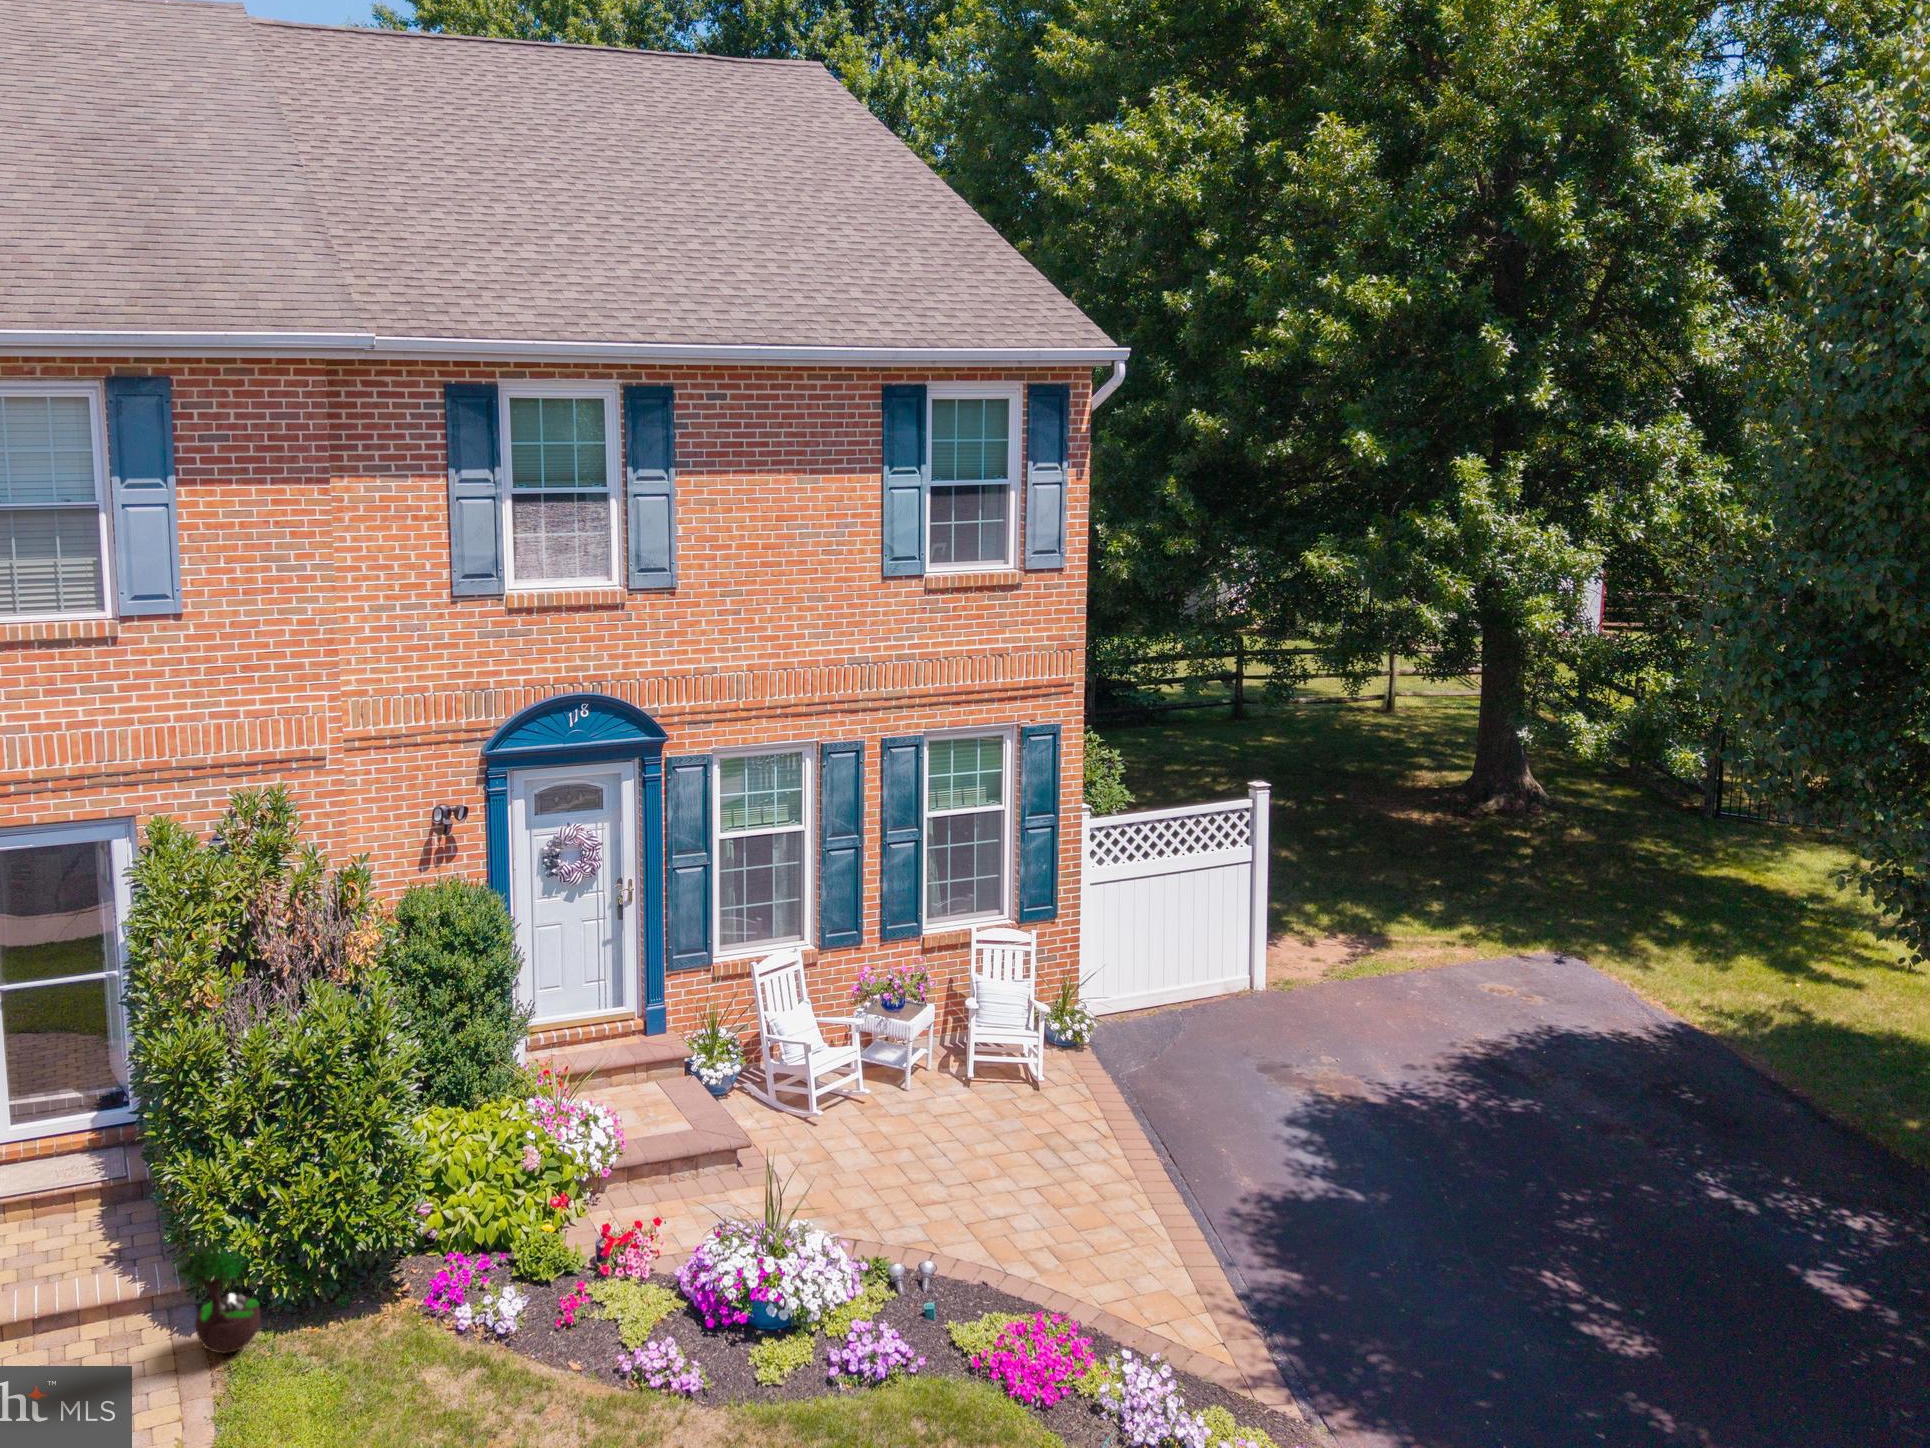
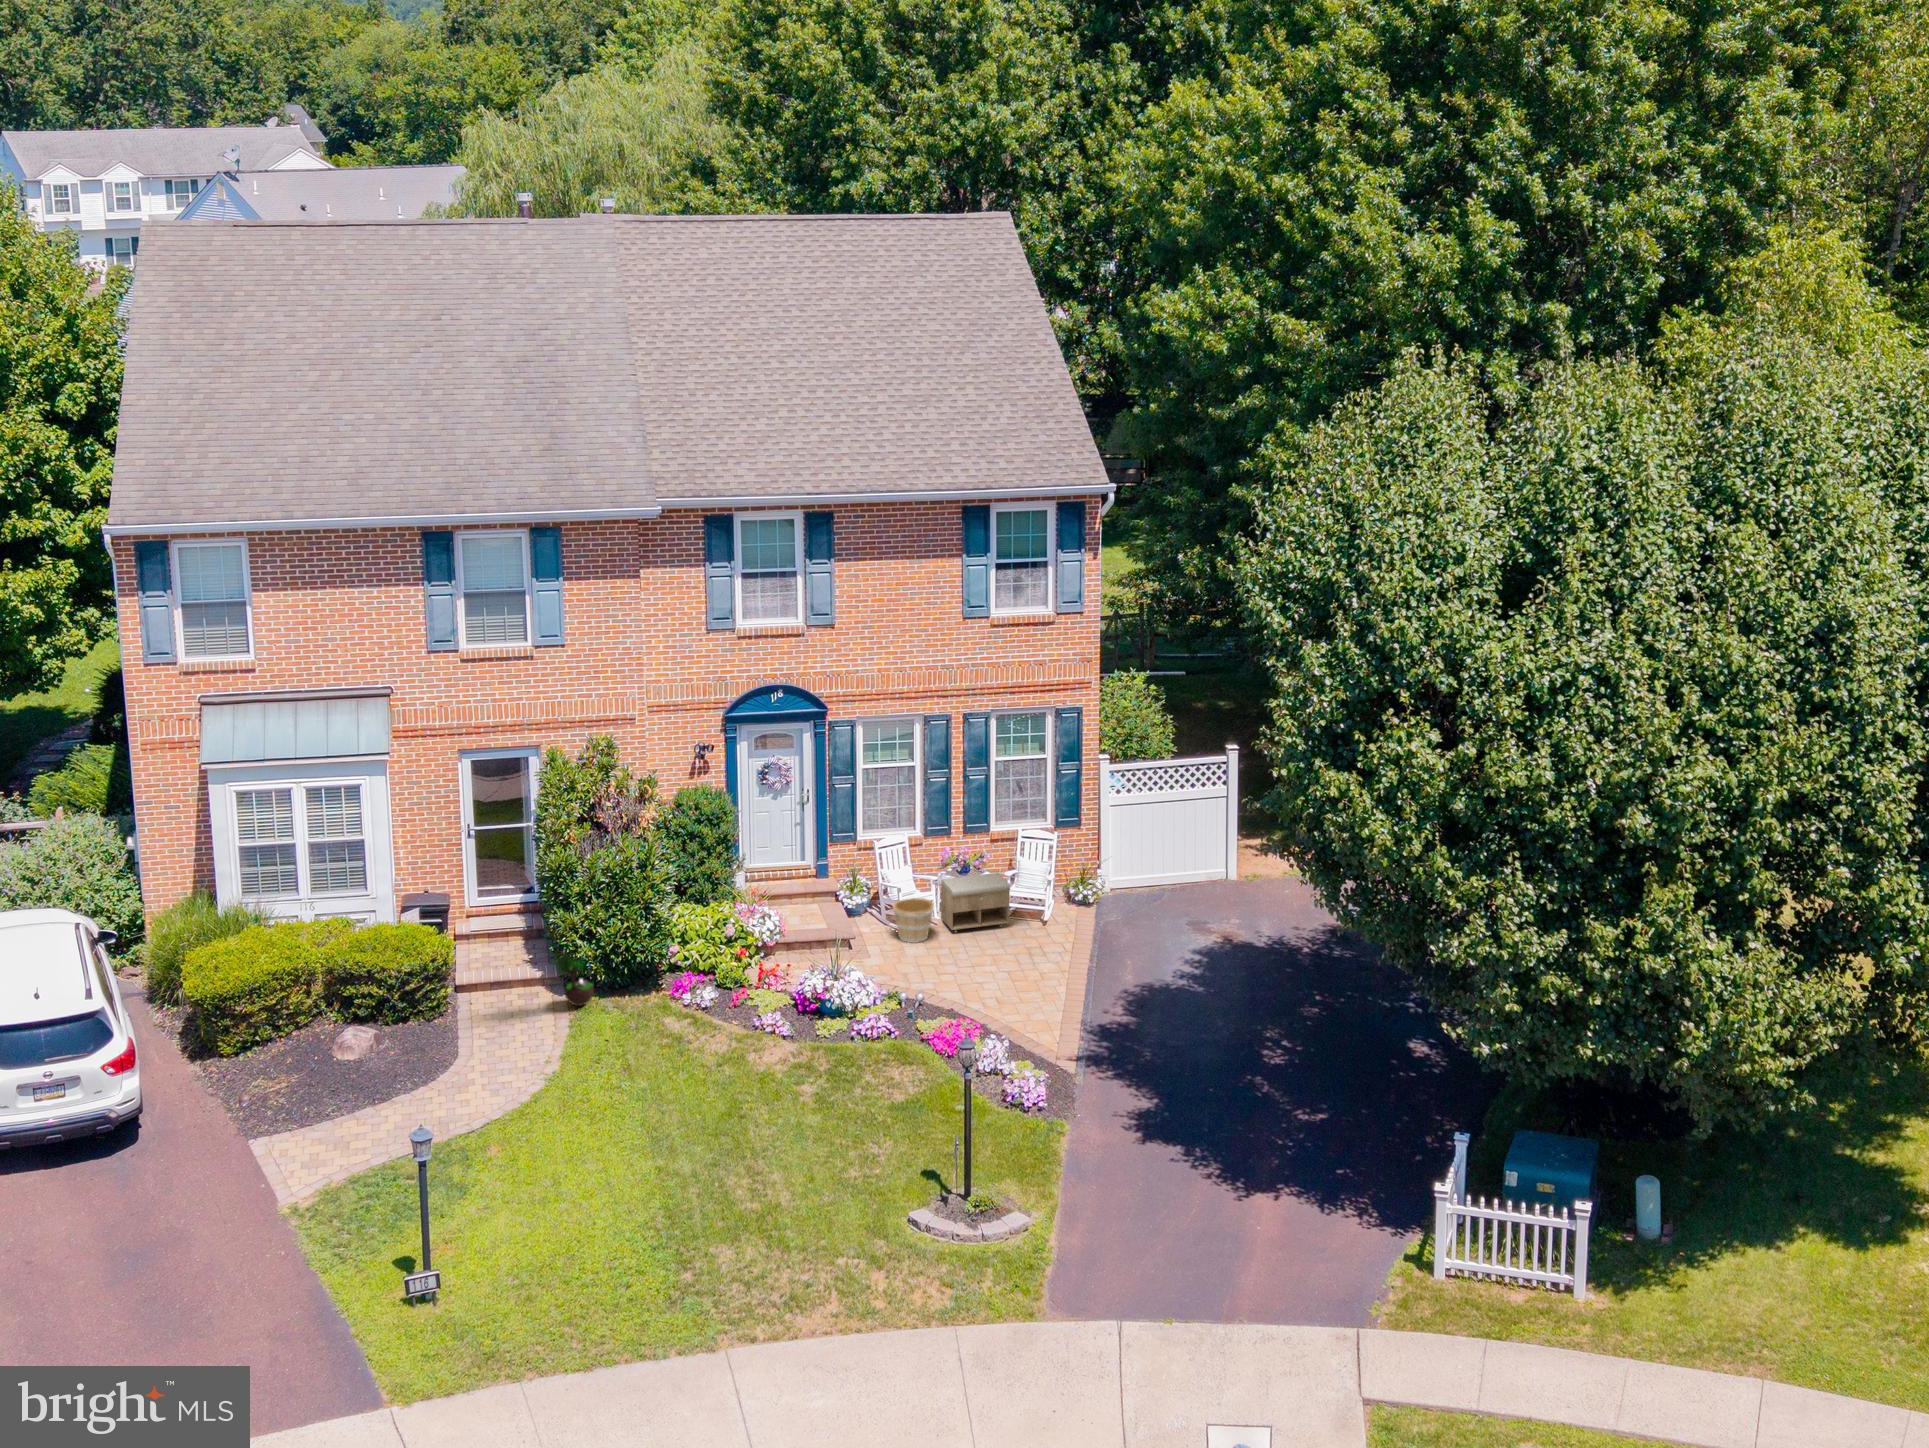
storage bench: none [867,1005,989,1115] -> present [941,873,1010,933]
wooden bucket: none [800,1058,873,1141] -> present [893,898,934,943]

